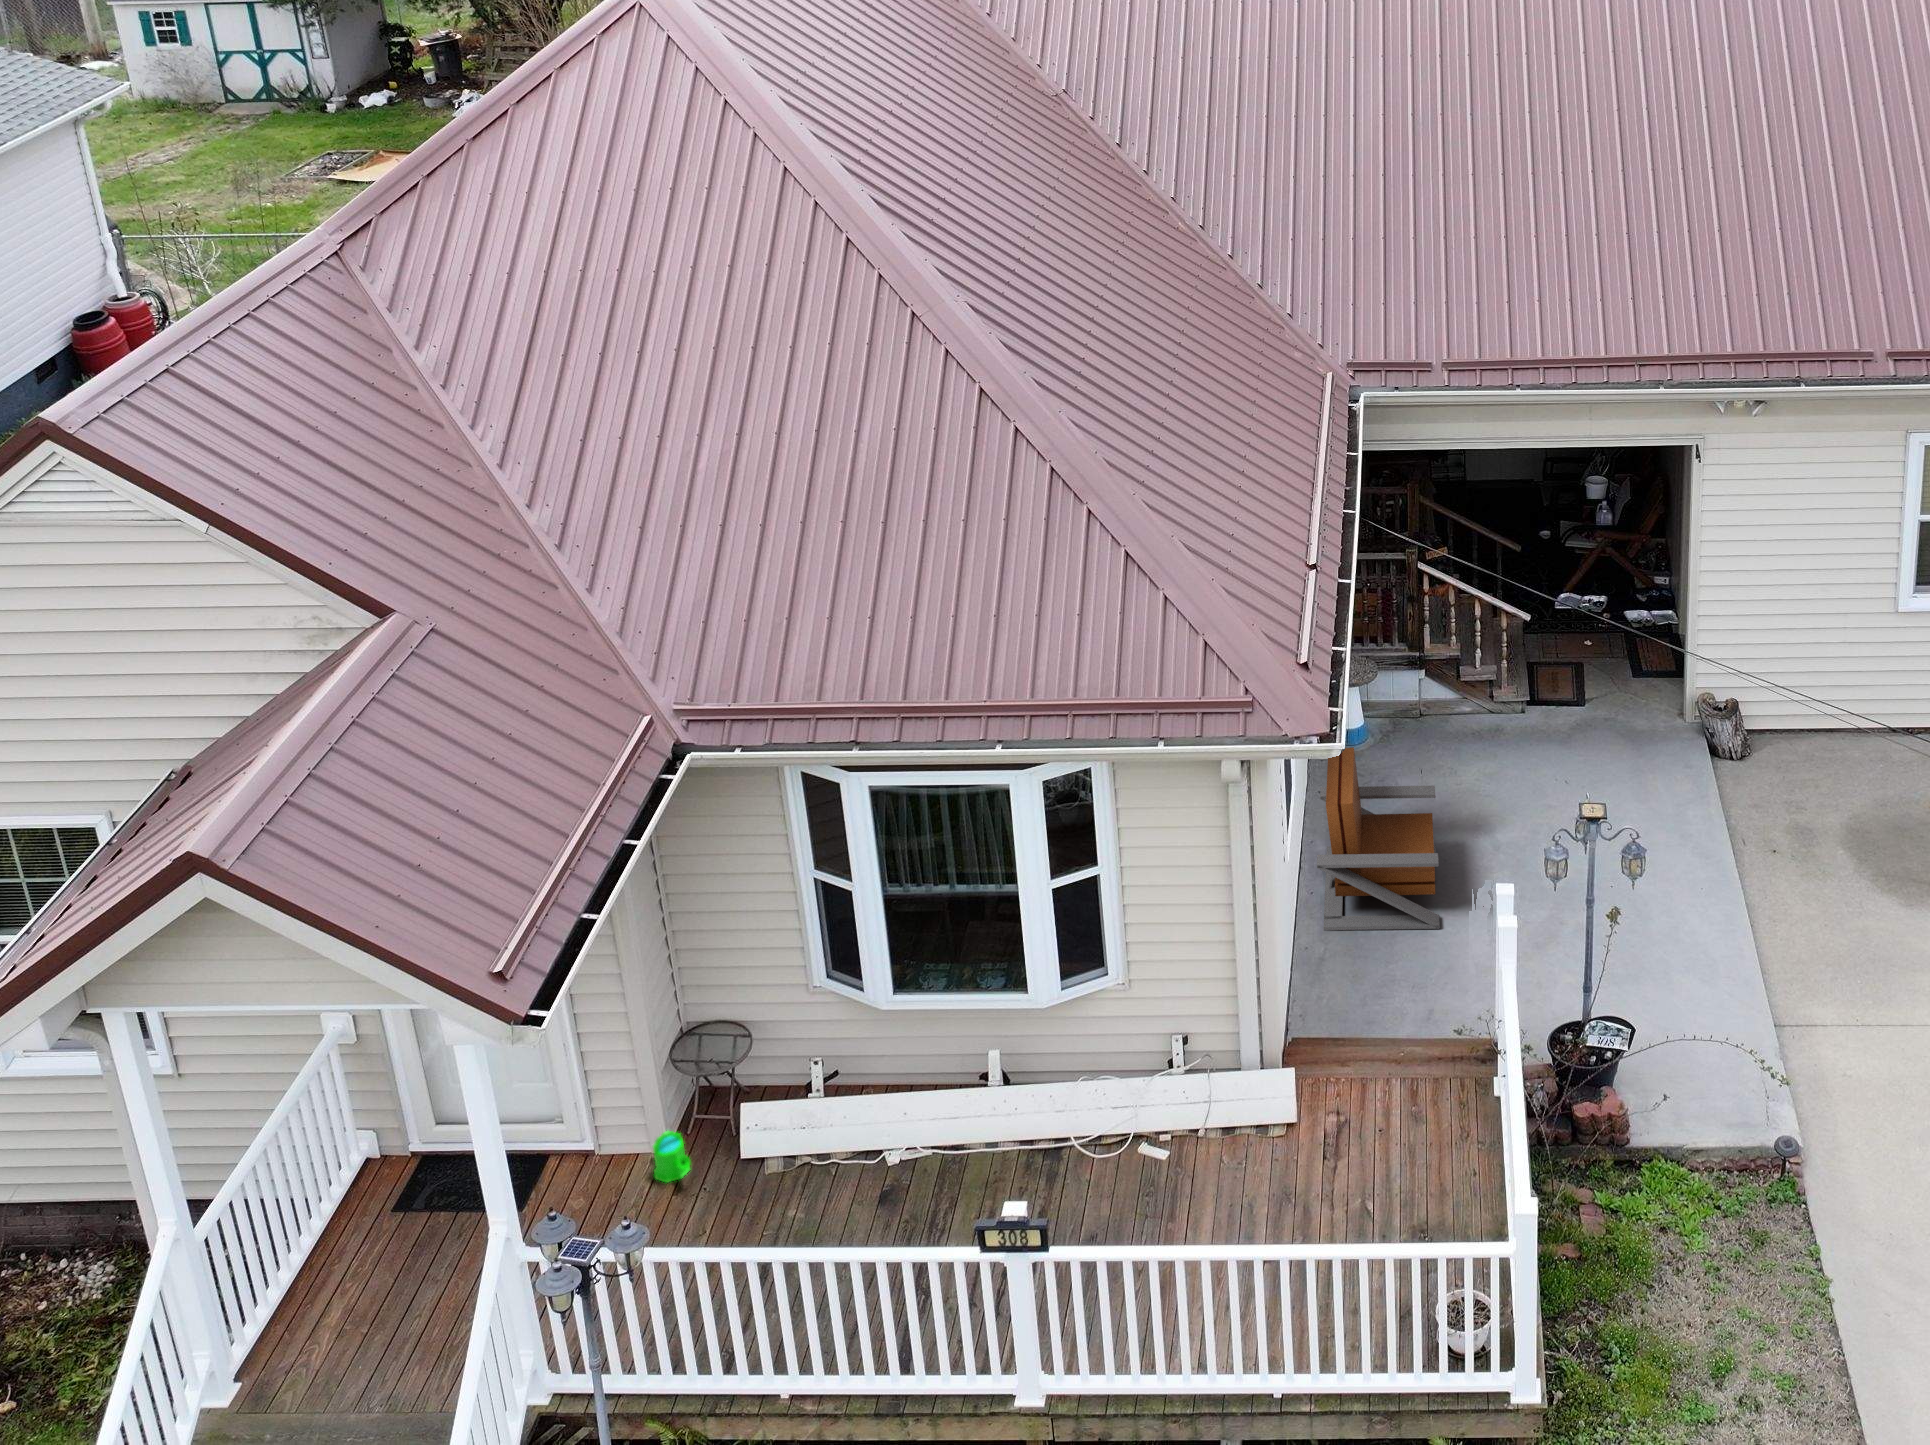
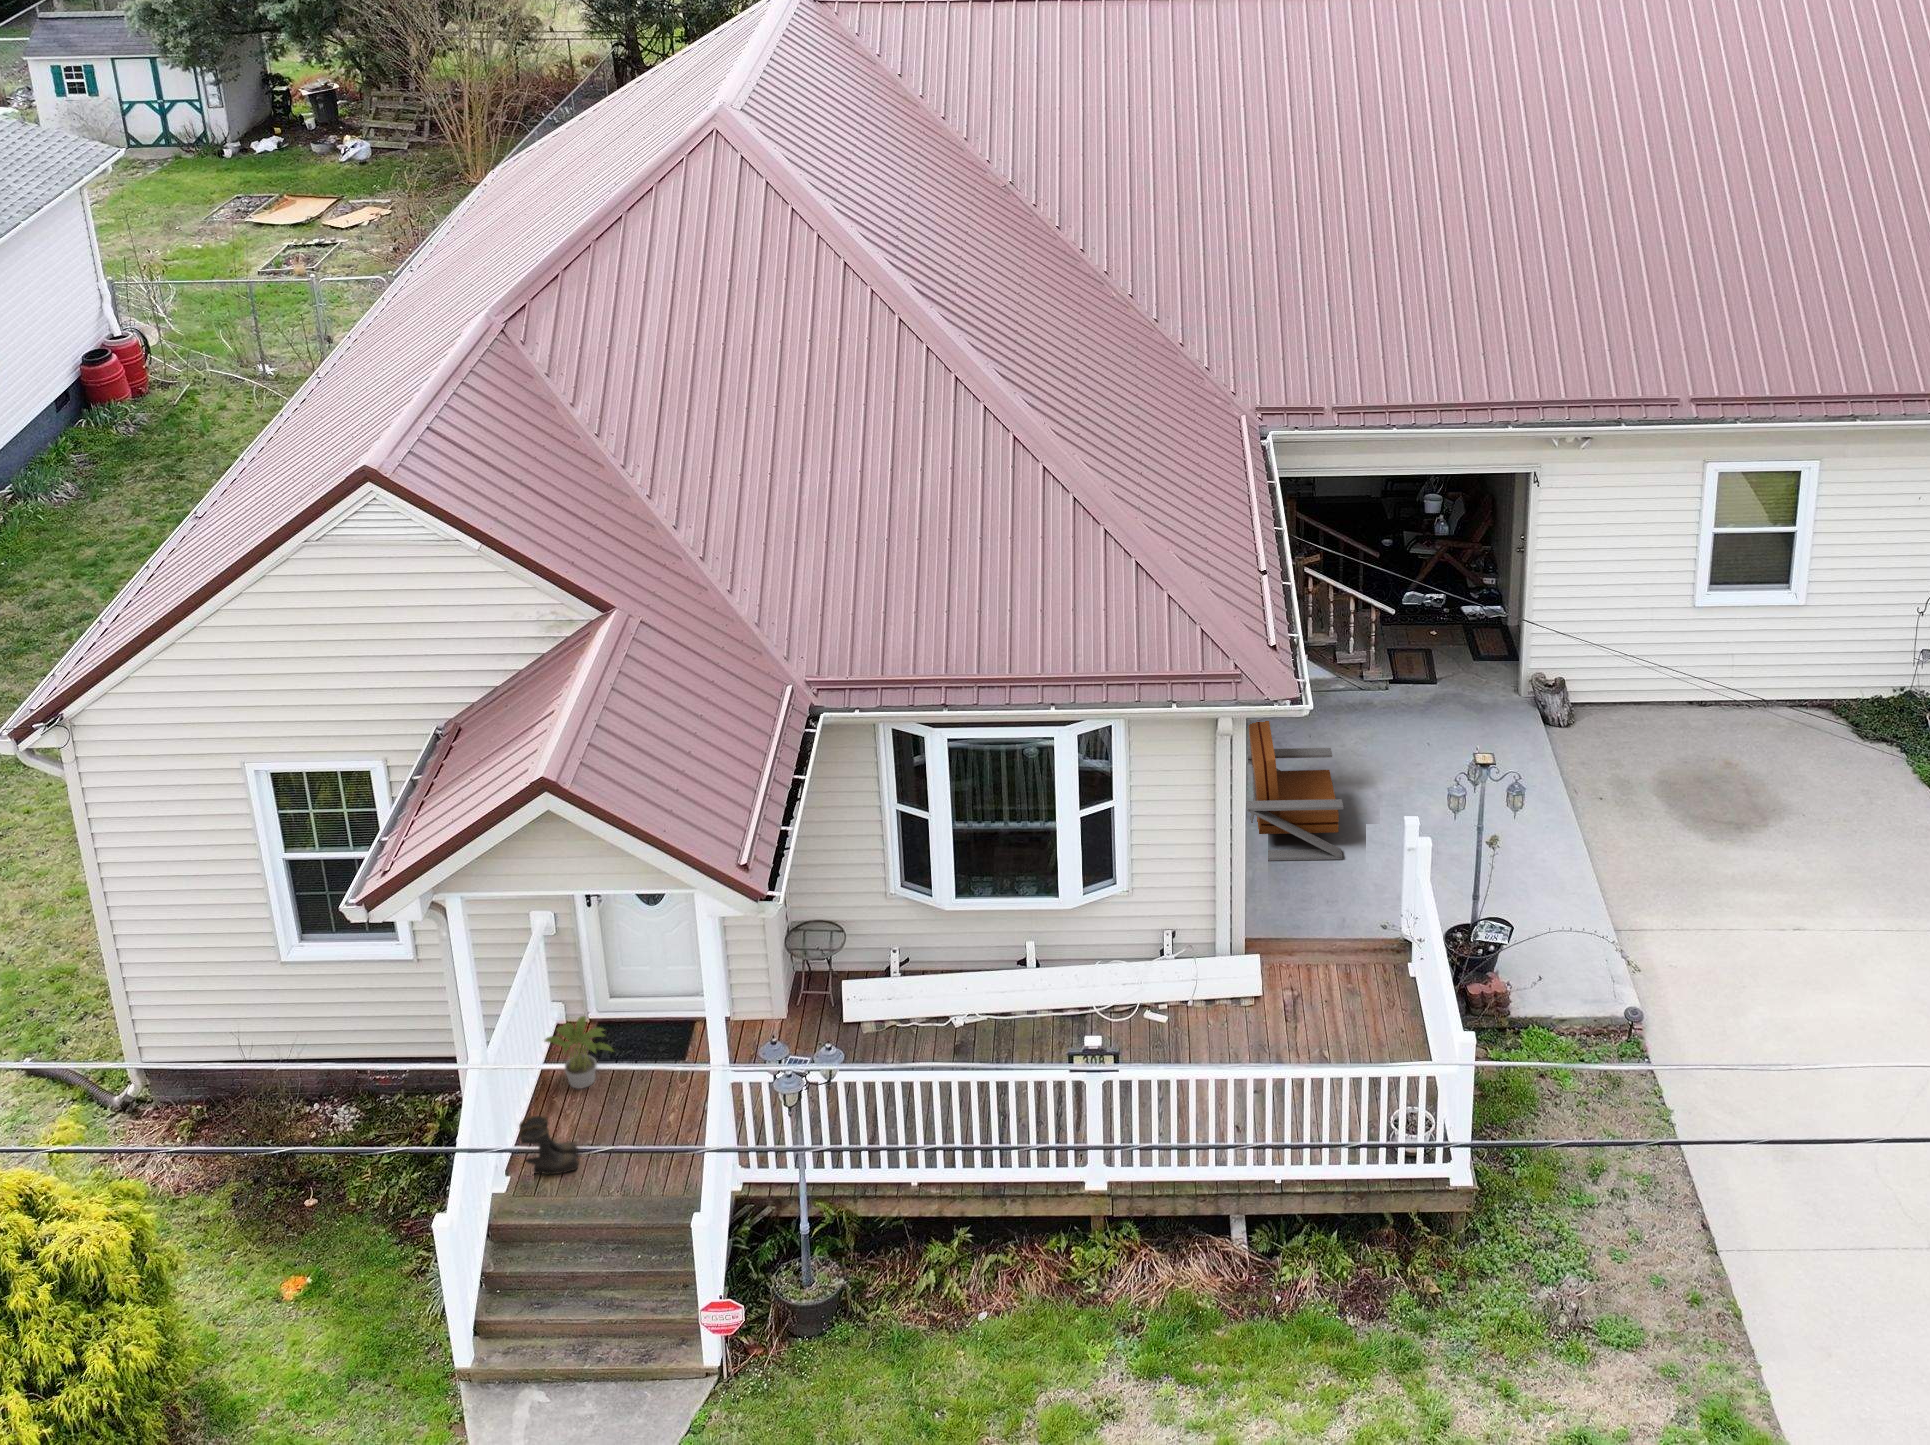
watering can: present [653,1131,690,1182] -> none [780,1000,814,1039]
potted plant: none [312,1155,408,1255] -> present [545,1016,613,1089]
boots: none [233,1304,328,1388] -> present [519,1116,578,1175]

